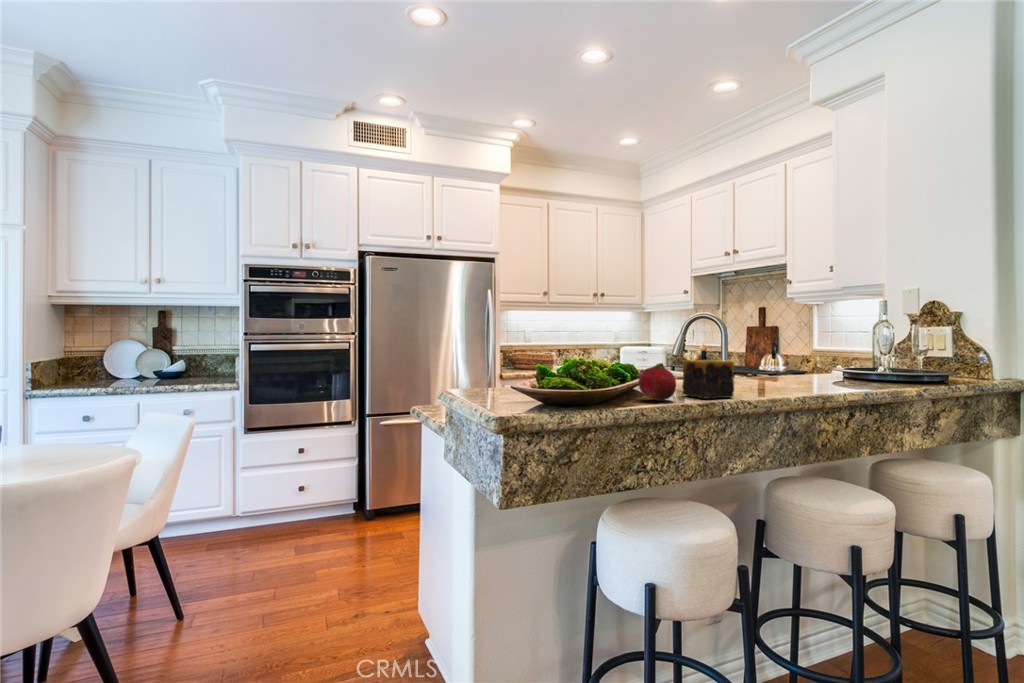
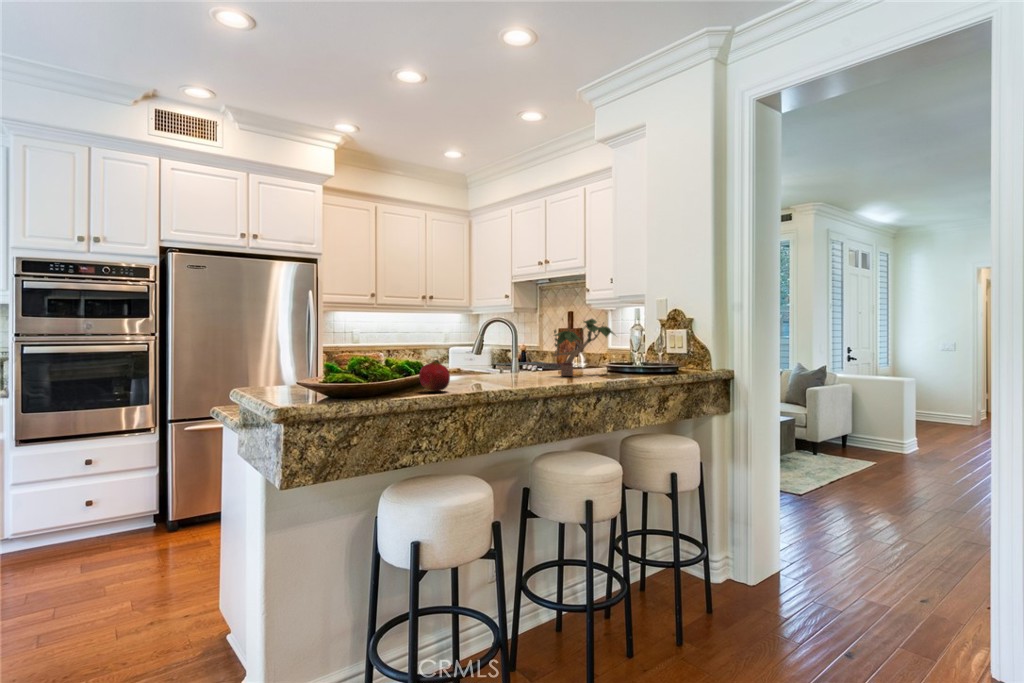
potted plant: none [774,311,870,383] -> present [553,319,615,376]
candle: present [682,360,734,399] -> none [460,357,501,389]

